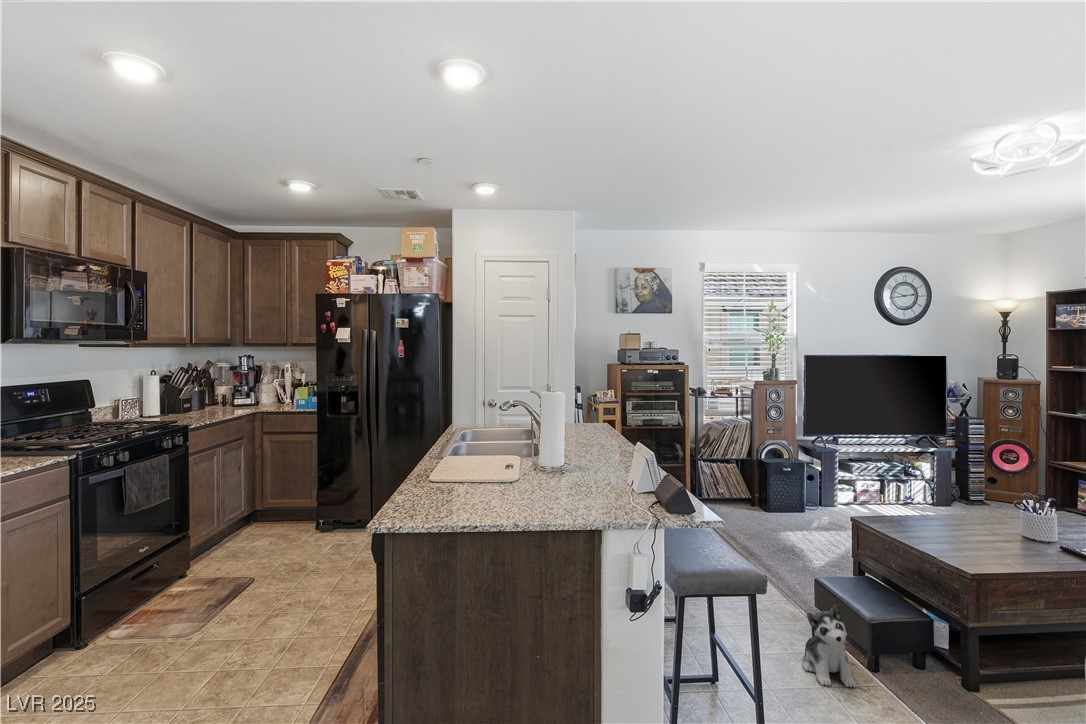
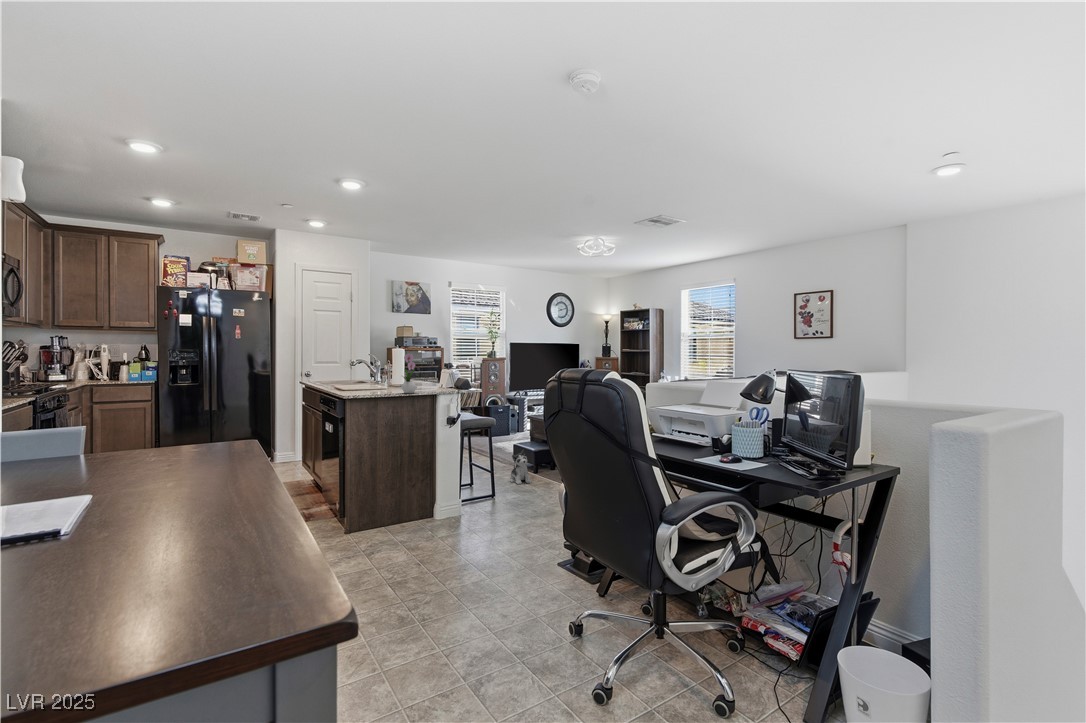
flower arrangement: none [552,383,585,479] -> present [401,348,417,393]

